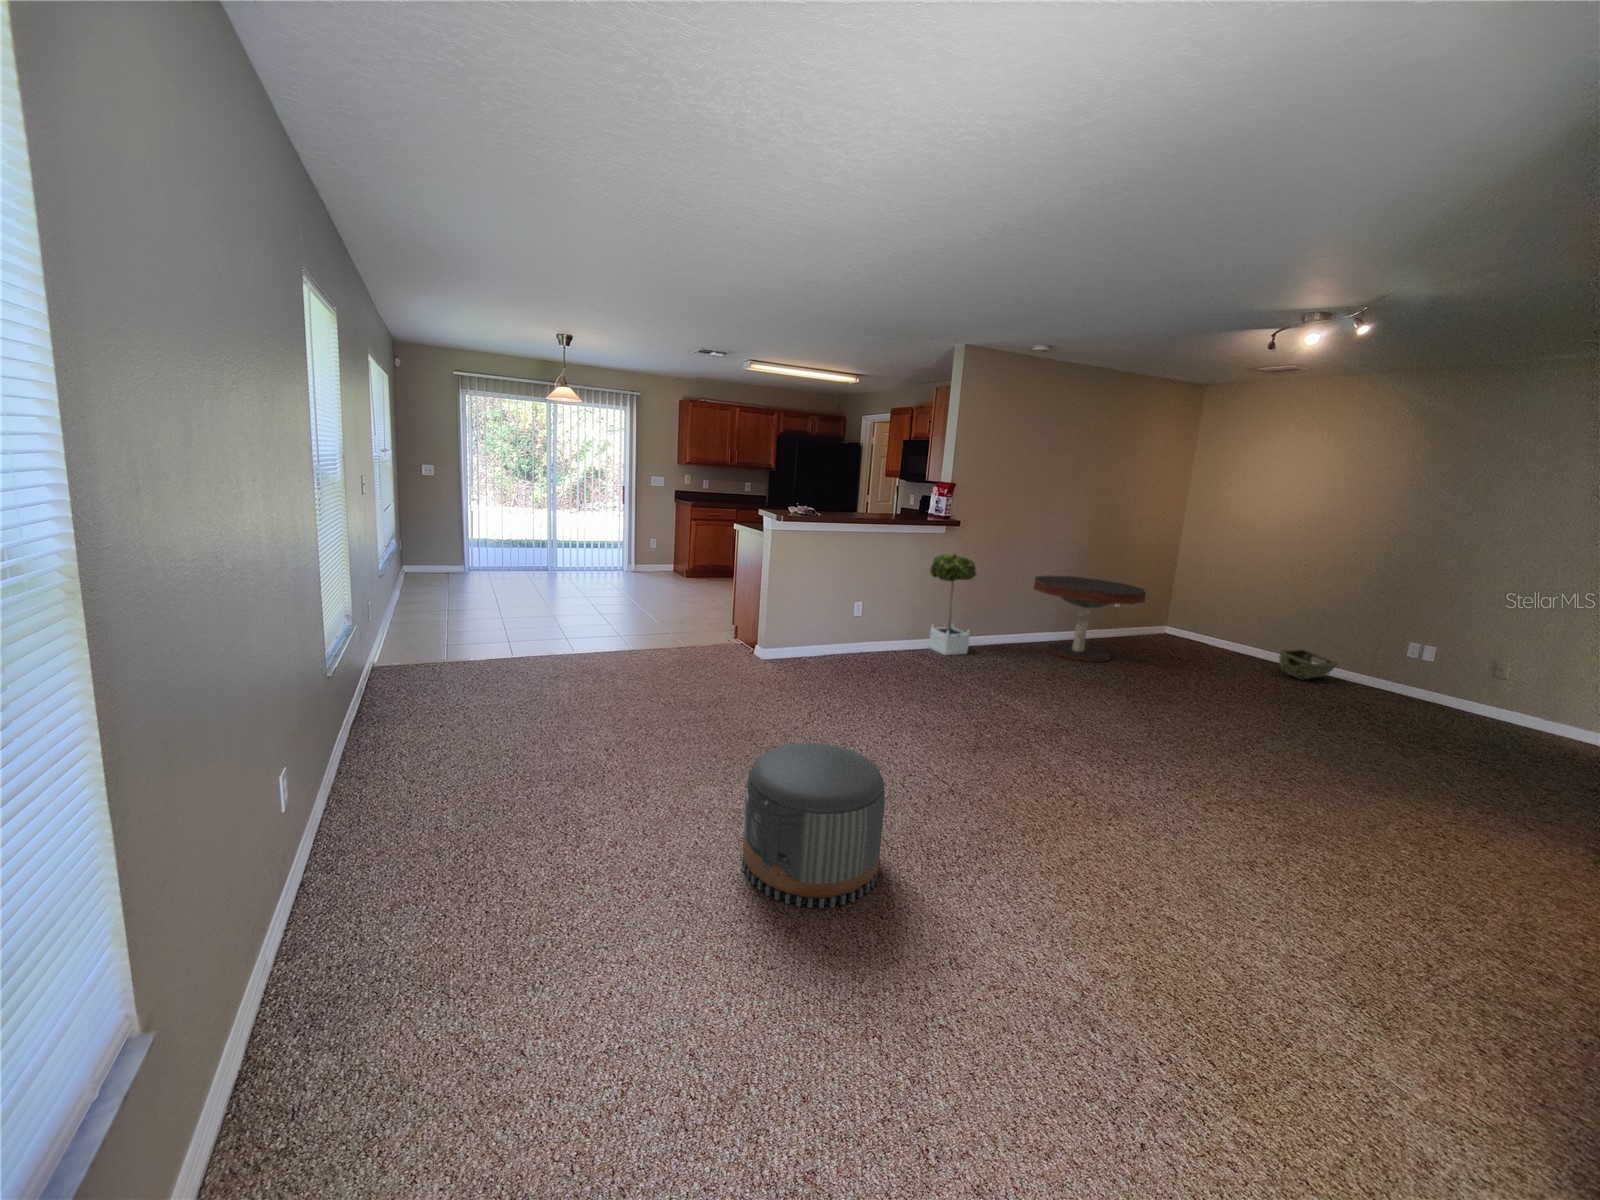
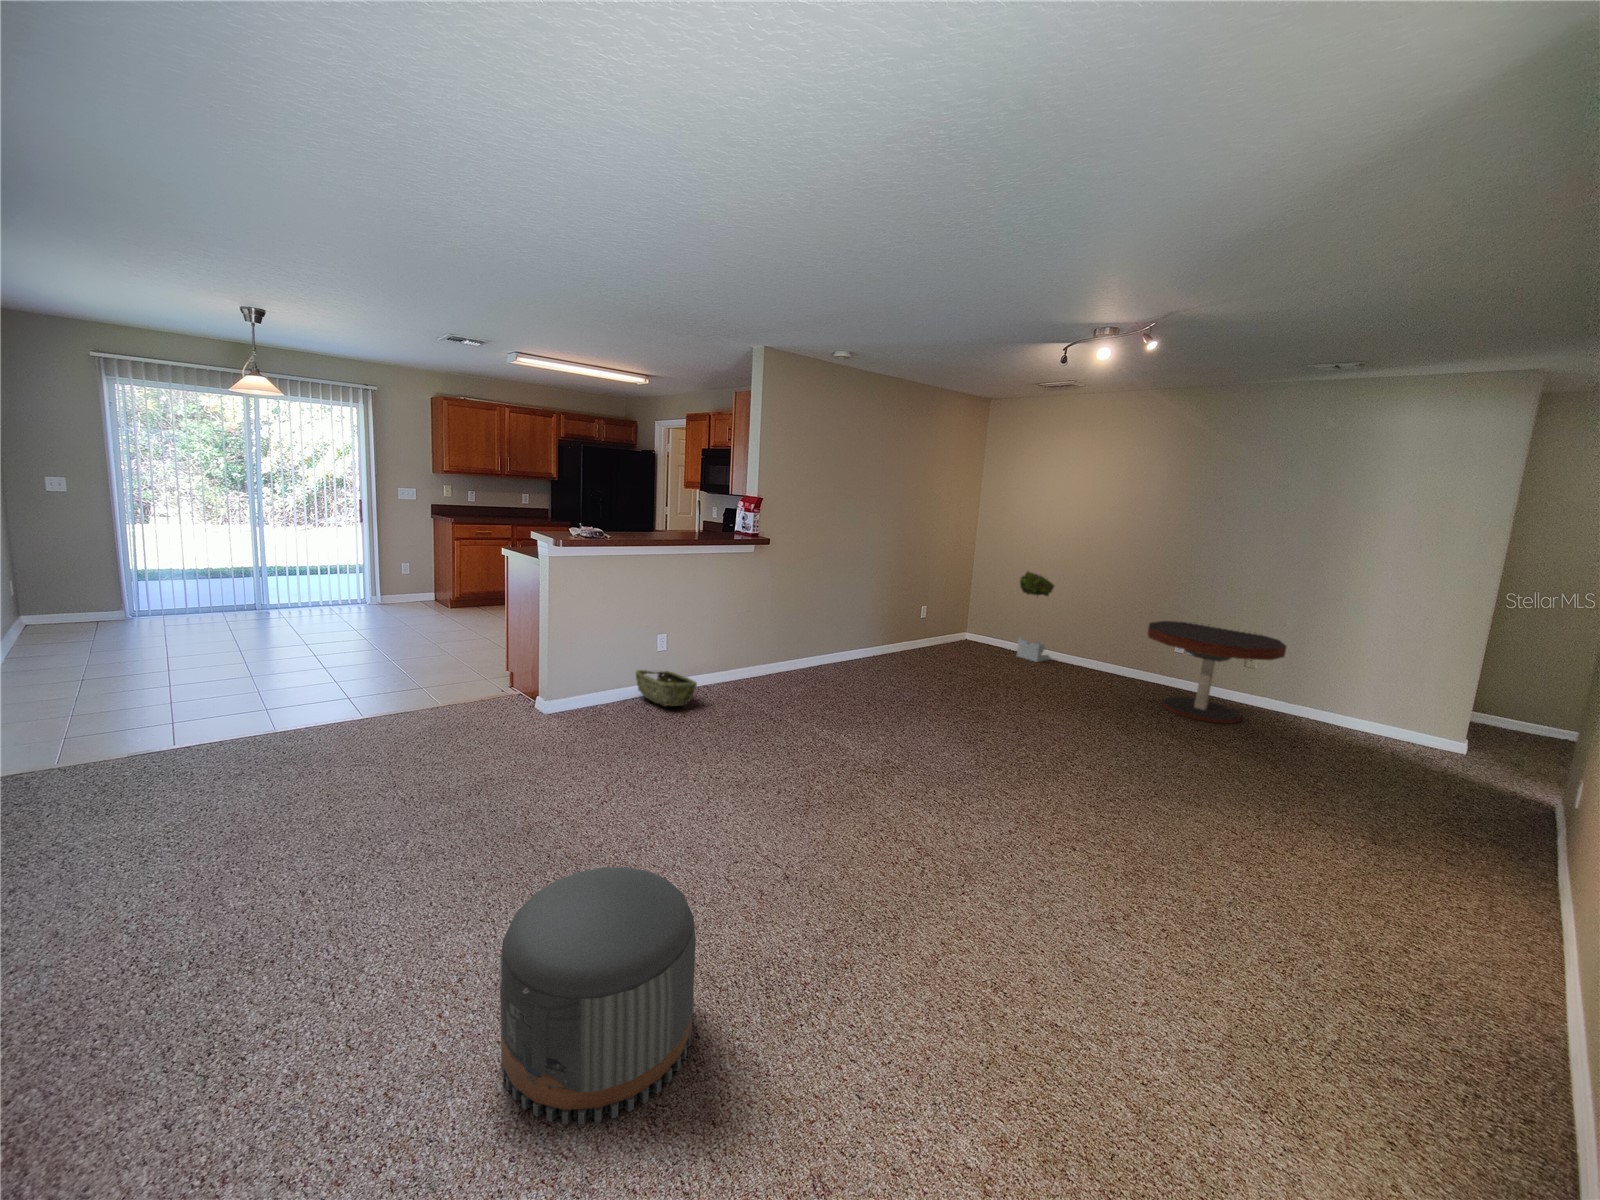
potted tree: present [929,554,977,655] -> present [1017,571,1054,662]
coffee table: present [1034,576,1146,662] -> present [1148,621,1286,724]
woven basket: present [1279,649,1337,679] -> present [636,670,697,706]

